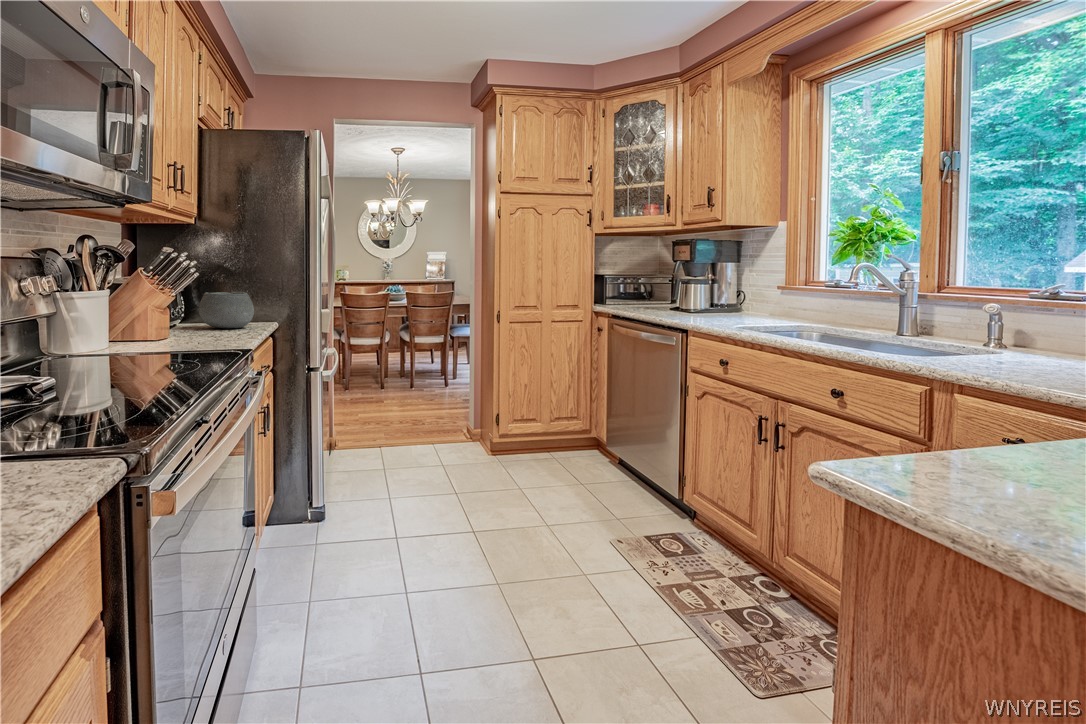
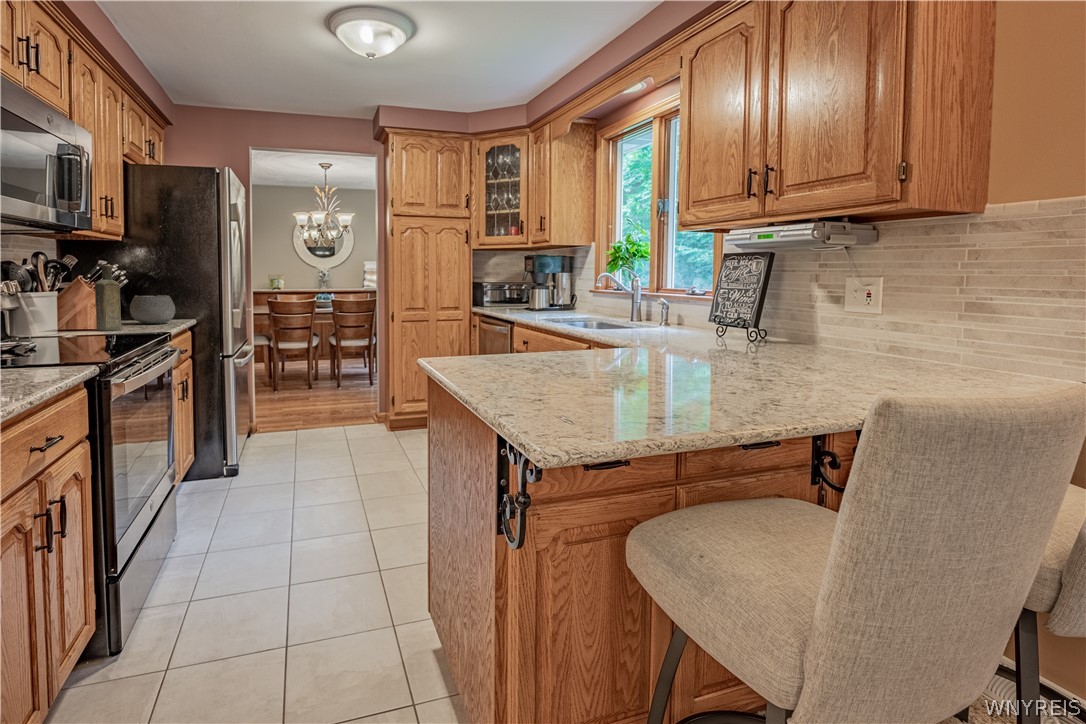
bottle: none [152,254,191,341] -> present [95,265,121,331]

